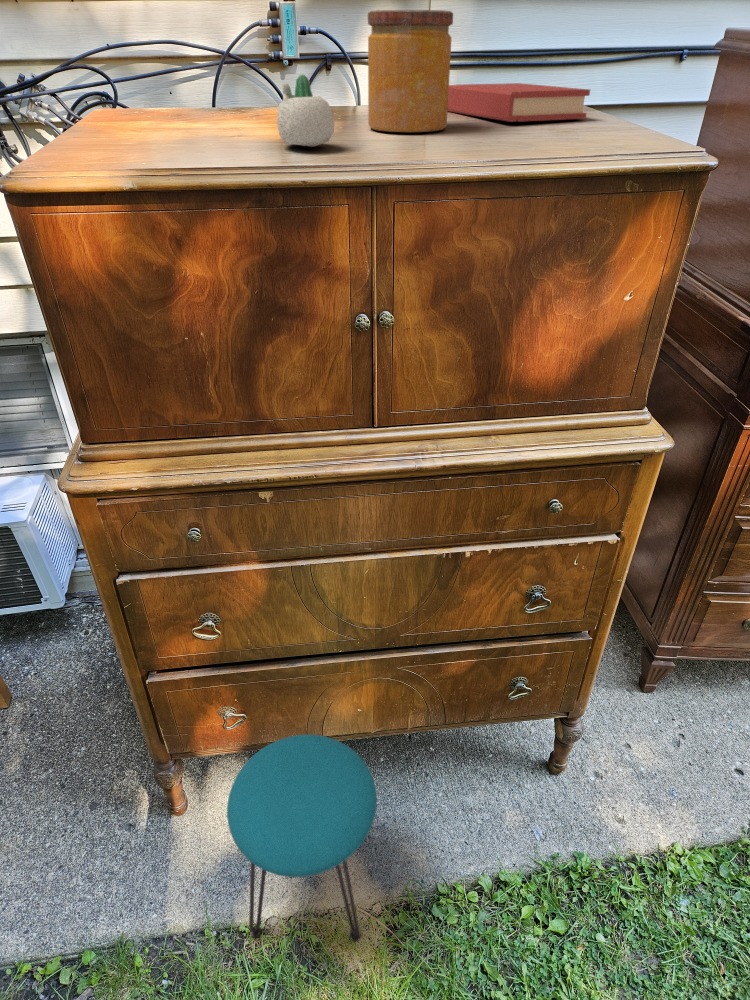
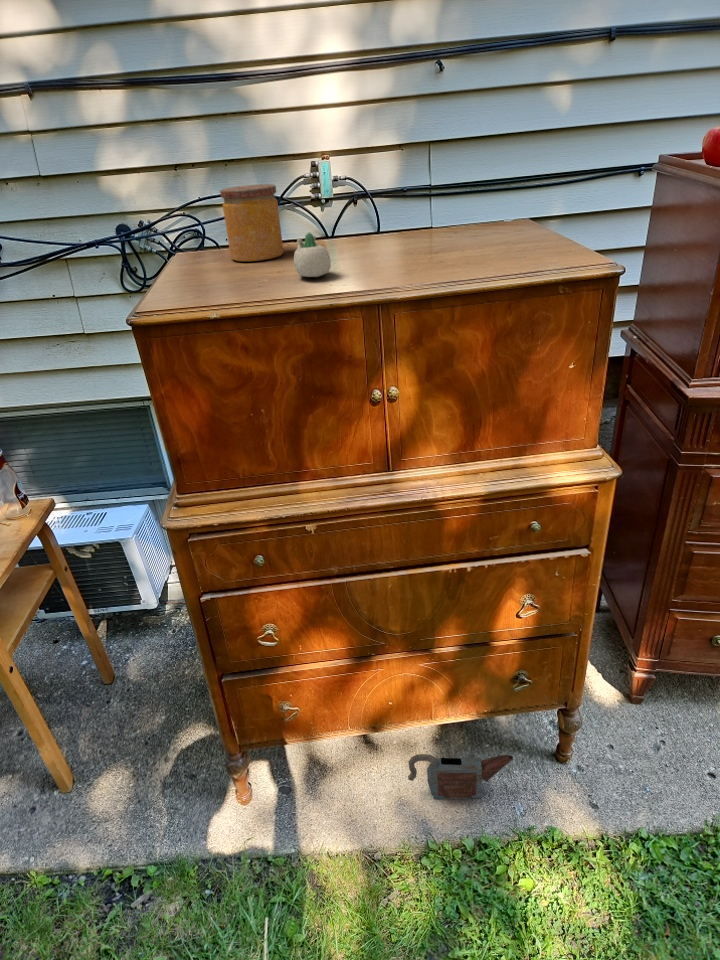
jar: present [368,10,453,132] -> present [220,184,283,261]
hardback book: present [448,83,590,122] -> none [433,208,533,244]
stool: present [227,735,377,941] -> none [257,705,374,878]
watering can: none [407,773,534,828] -> present [408,754,513,799]

